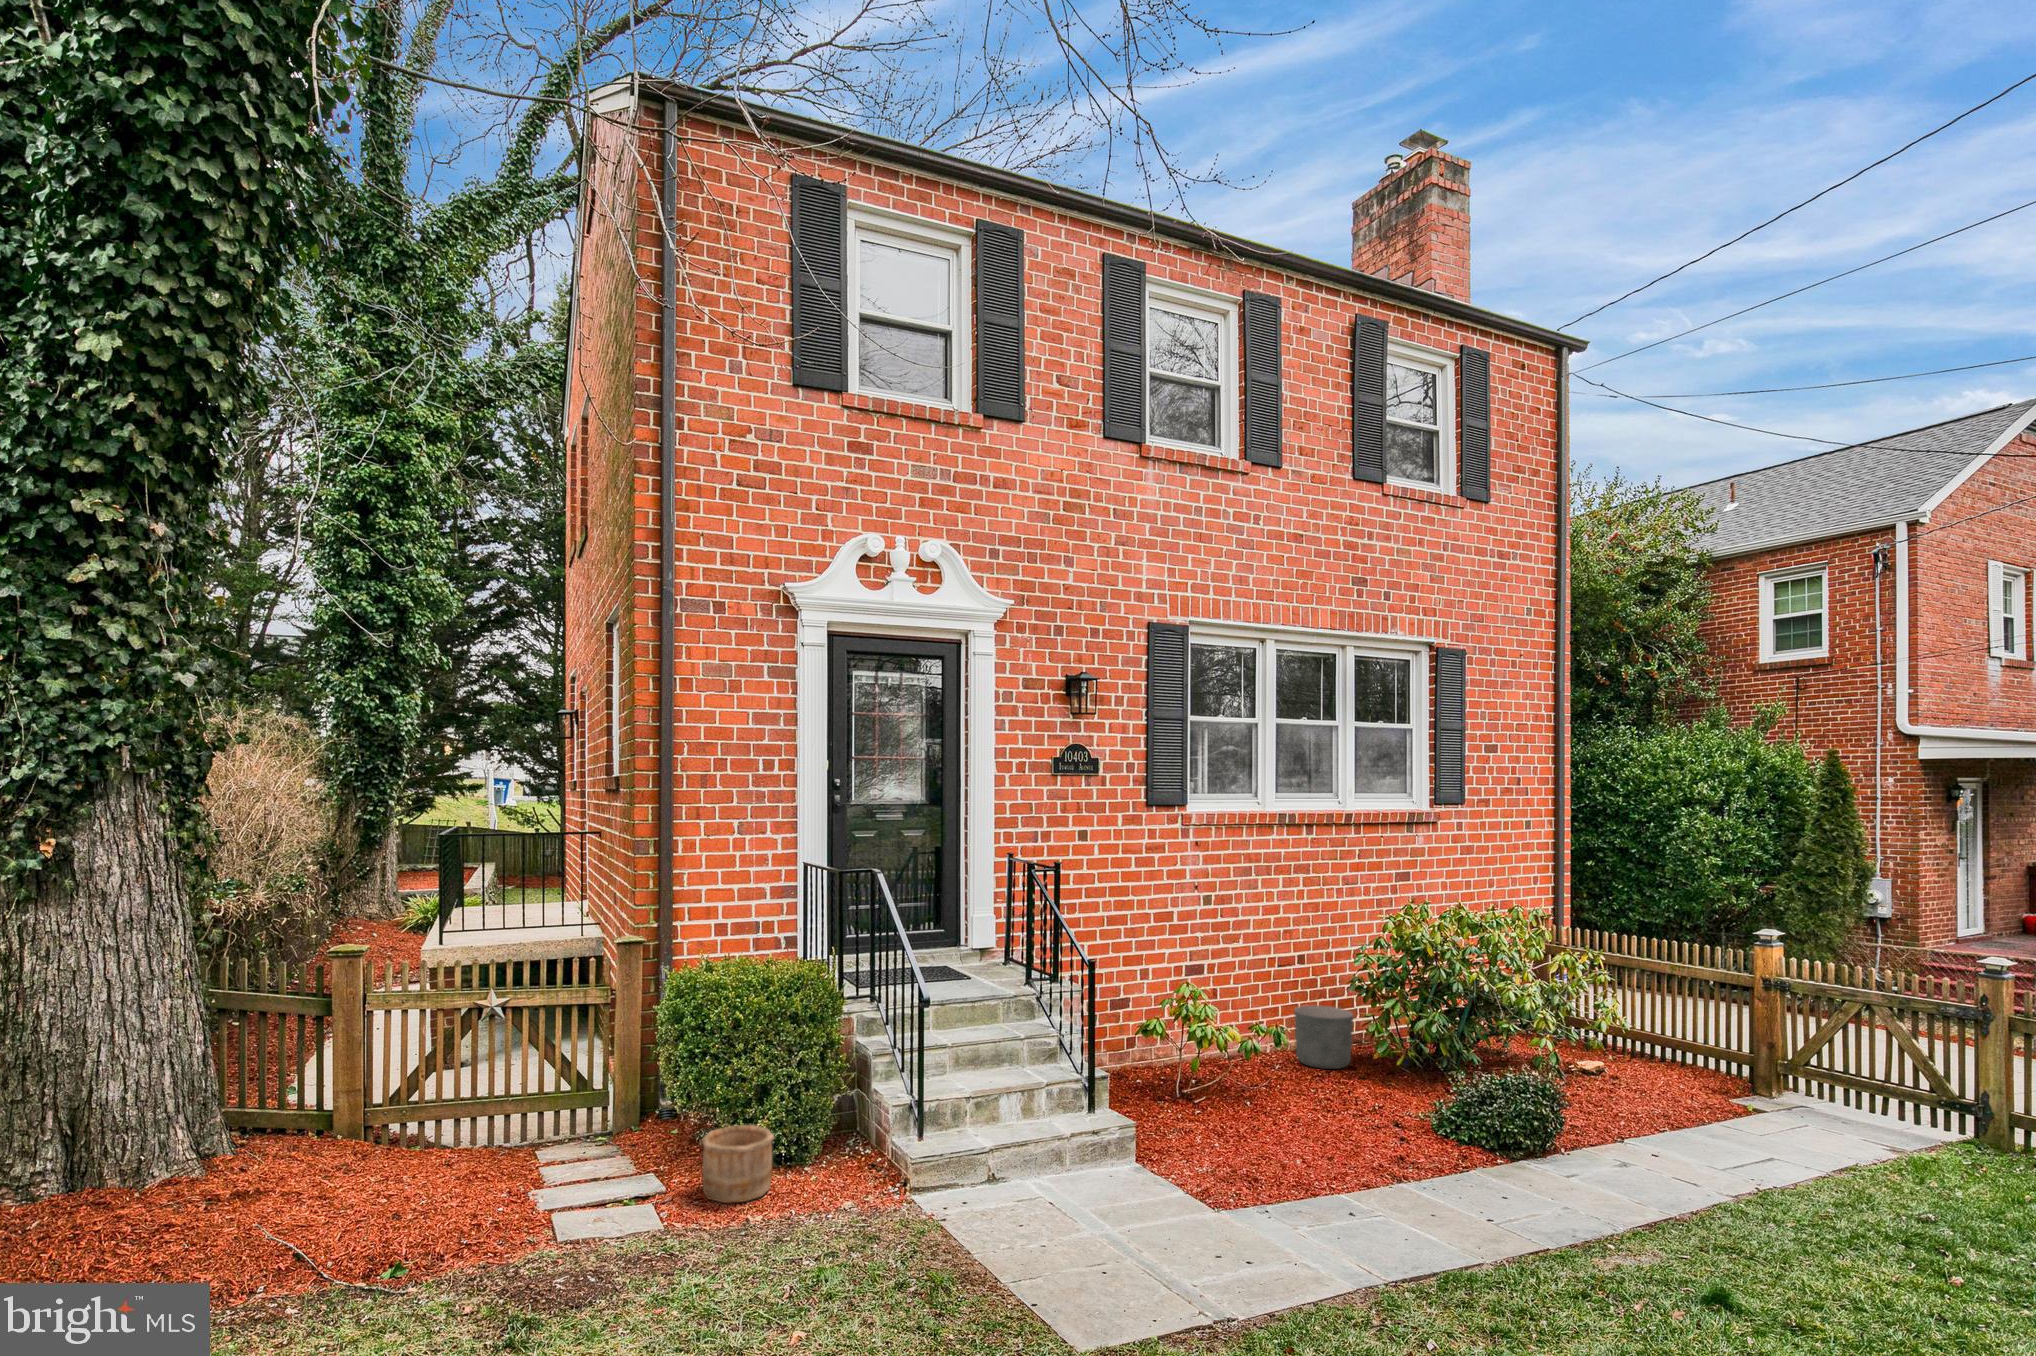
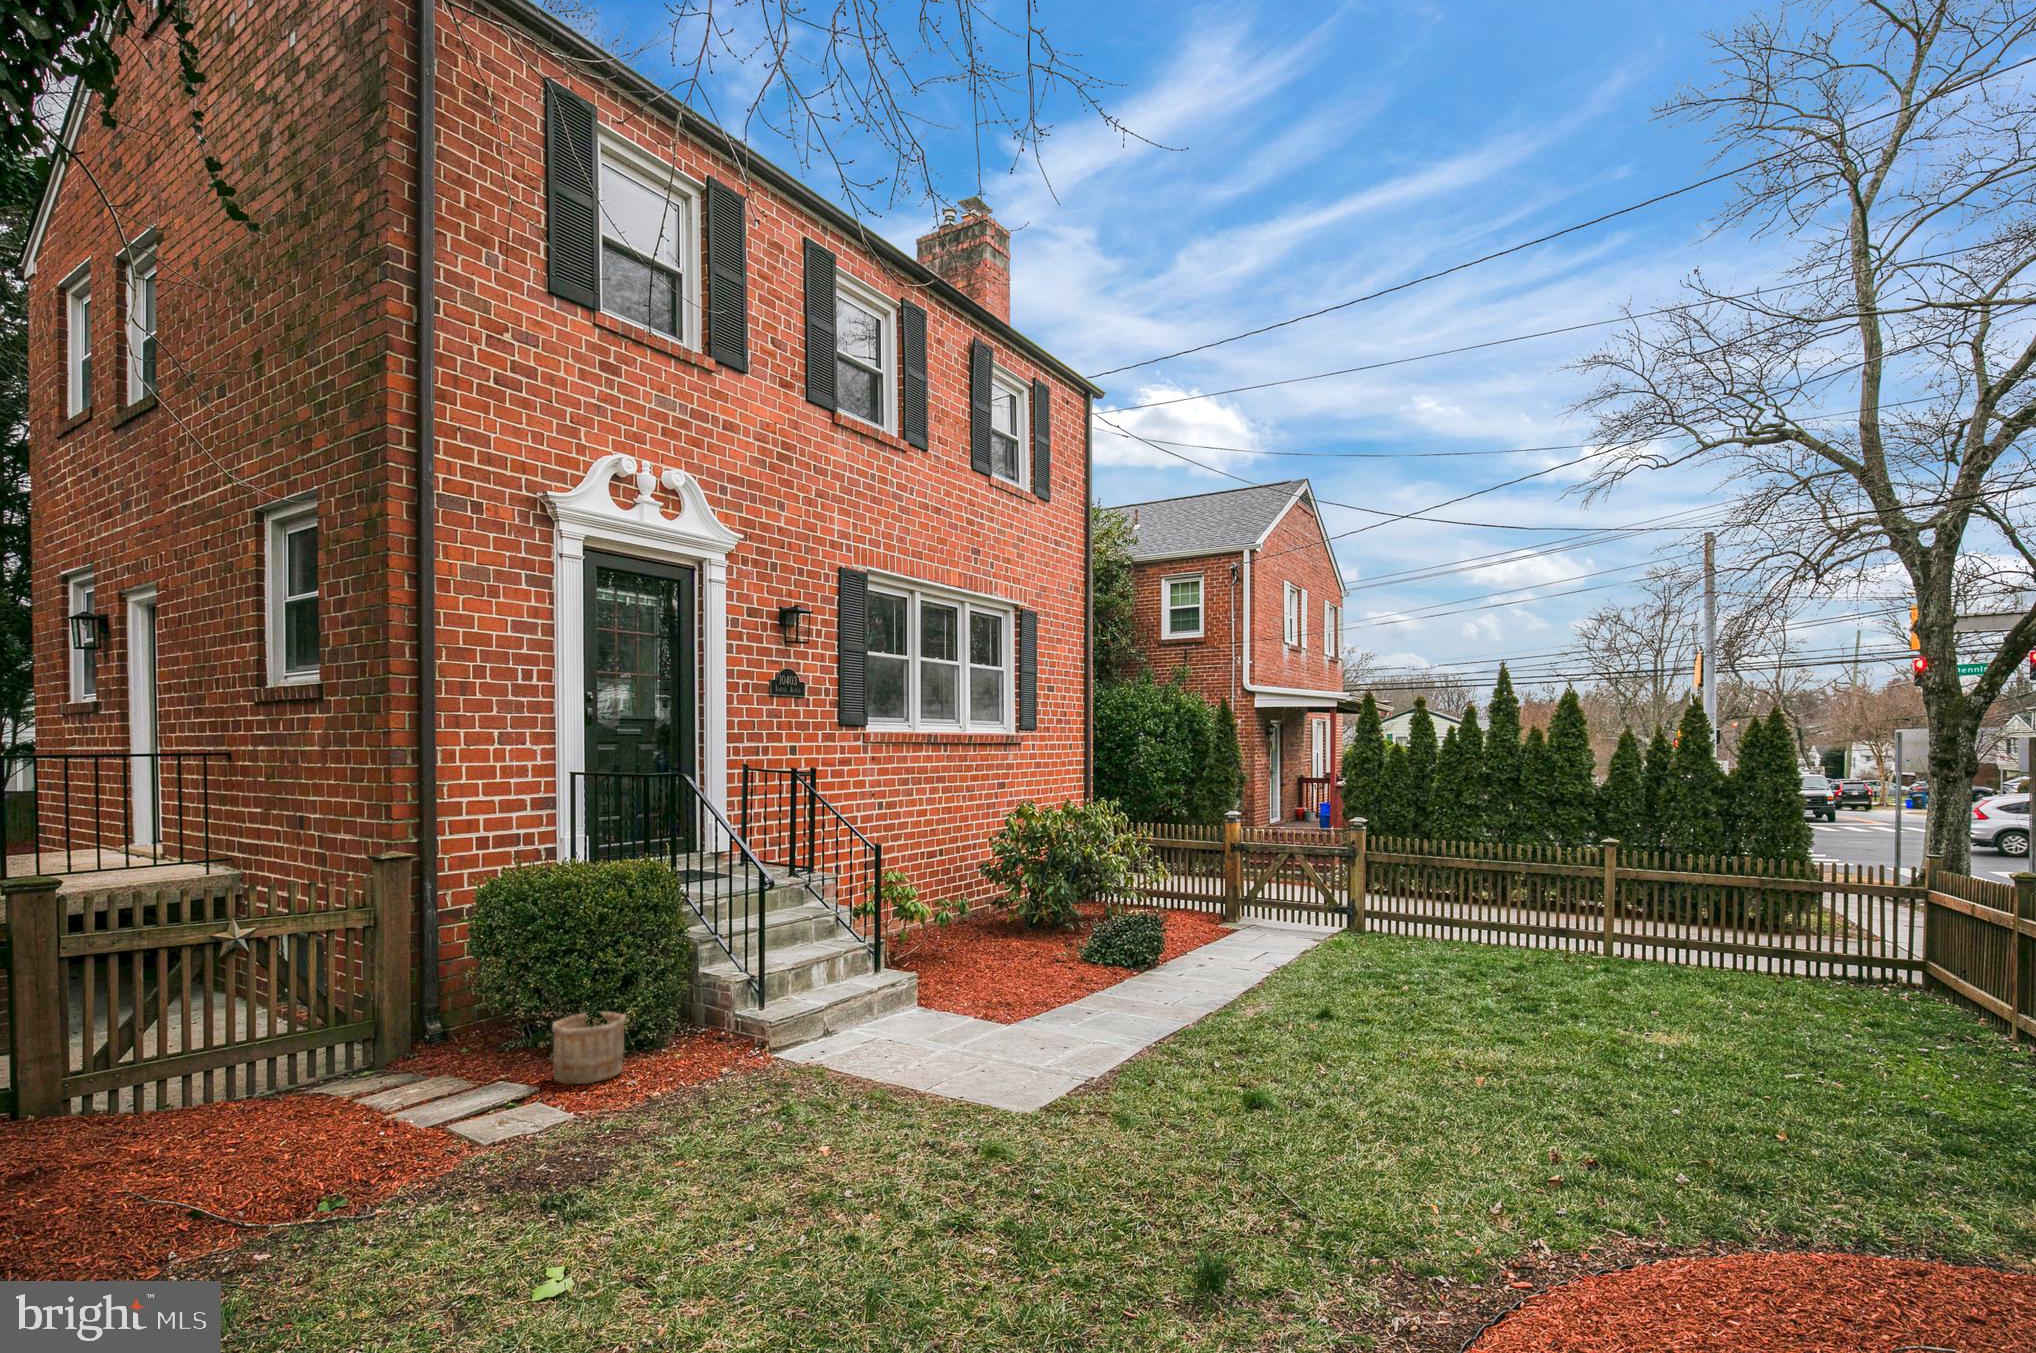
planter: present [1294,1005,1353,1069] -> none [940,890,986,938]

